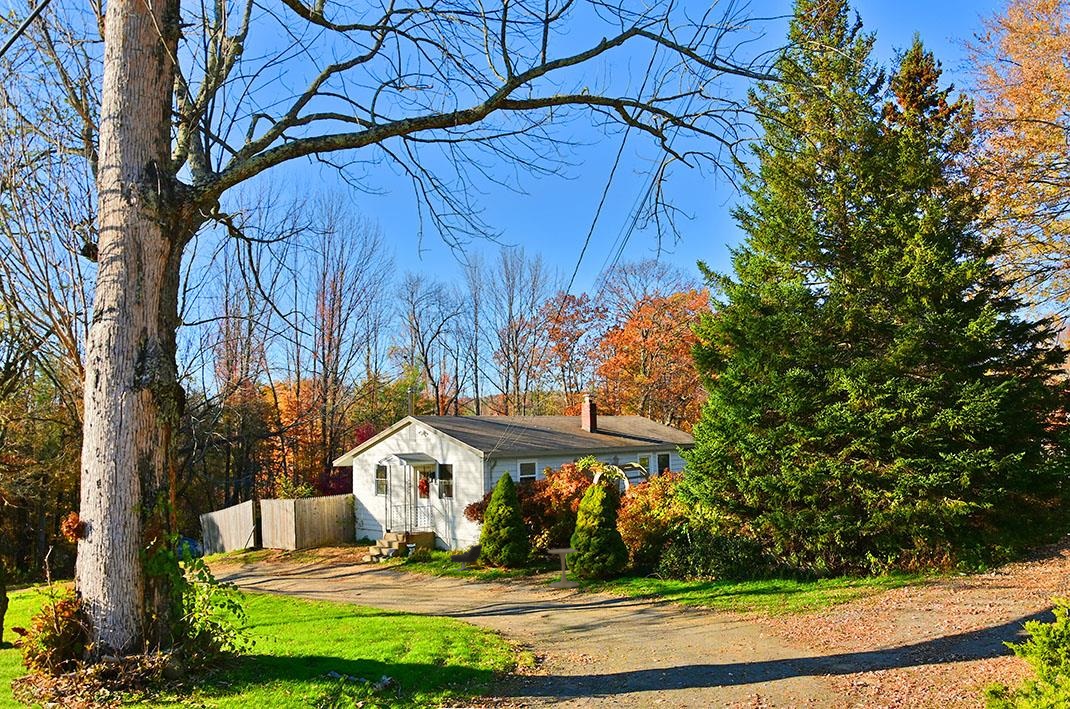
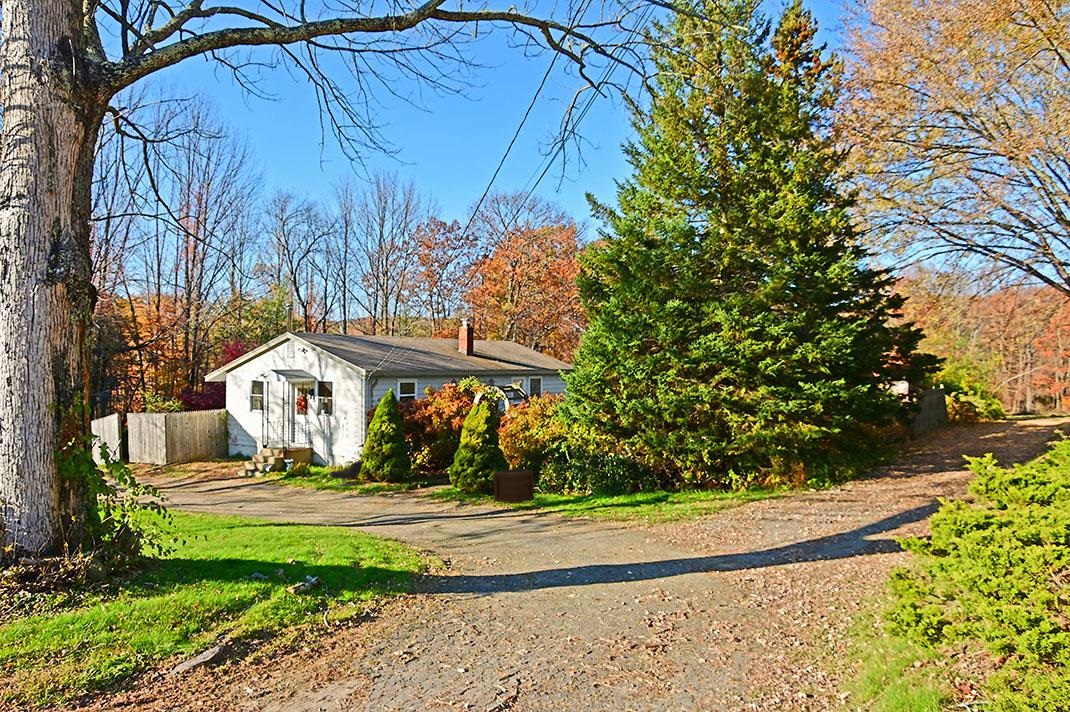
pedestal table: present [548,549,579,588] -> none [431,466,462,504]
wooden crate: none [611,552,655,588] -> present [494,469,534,503]

